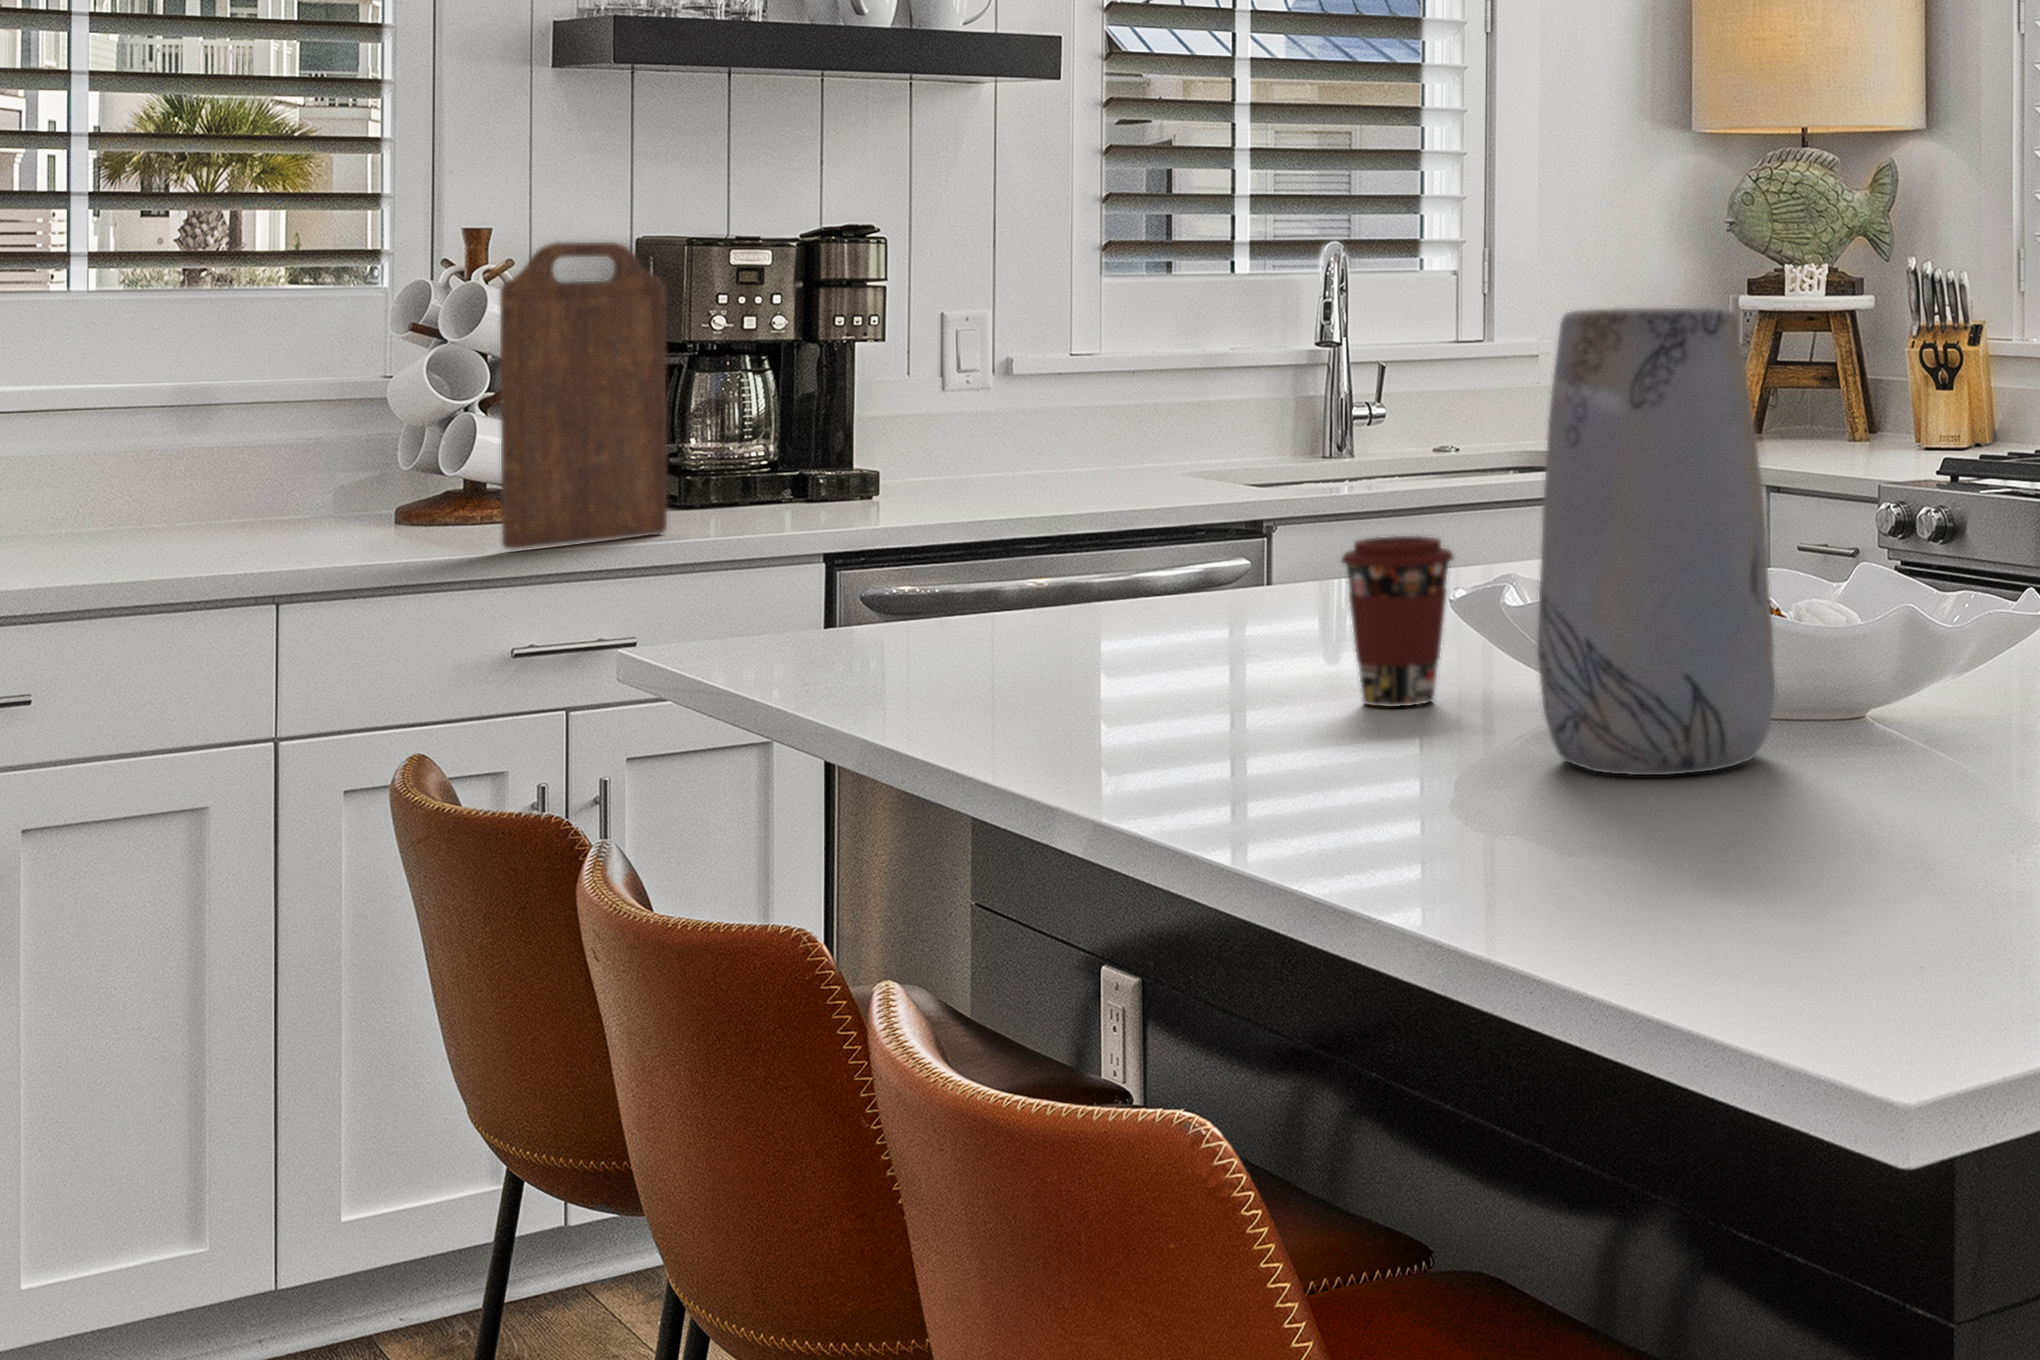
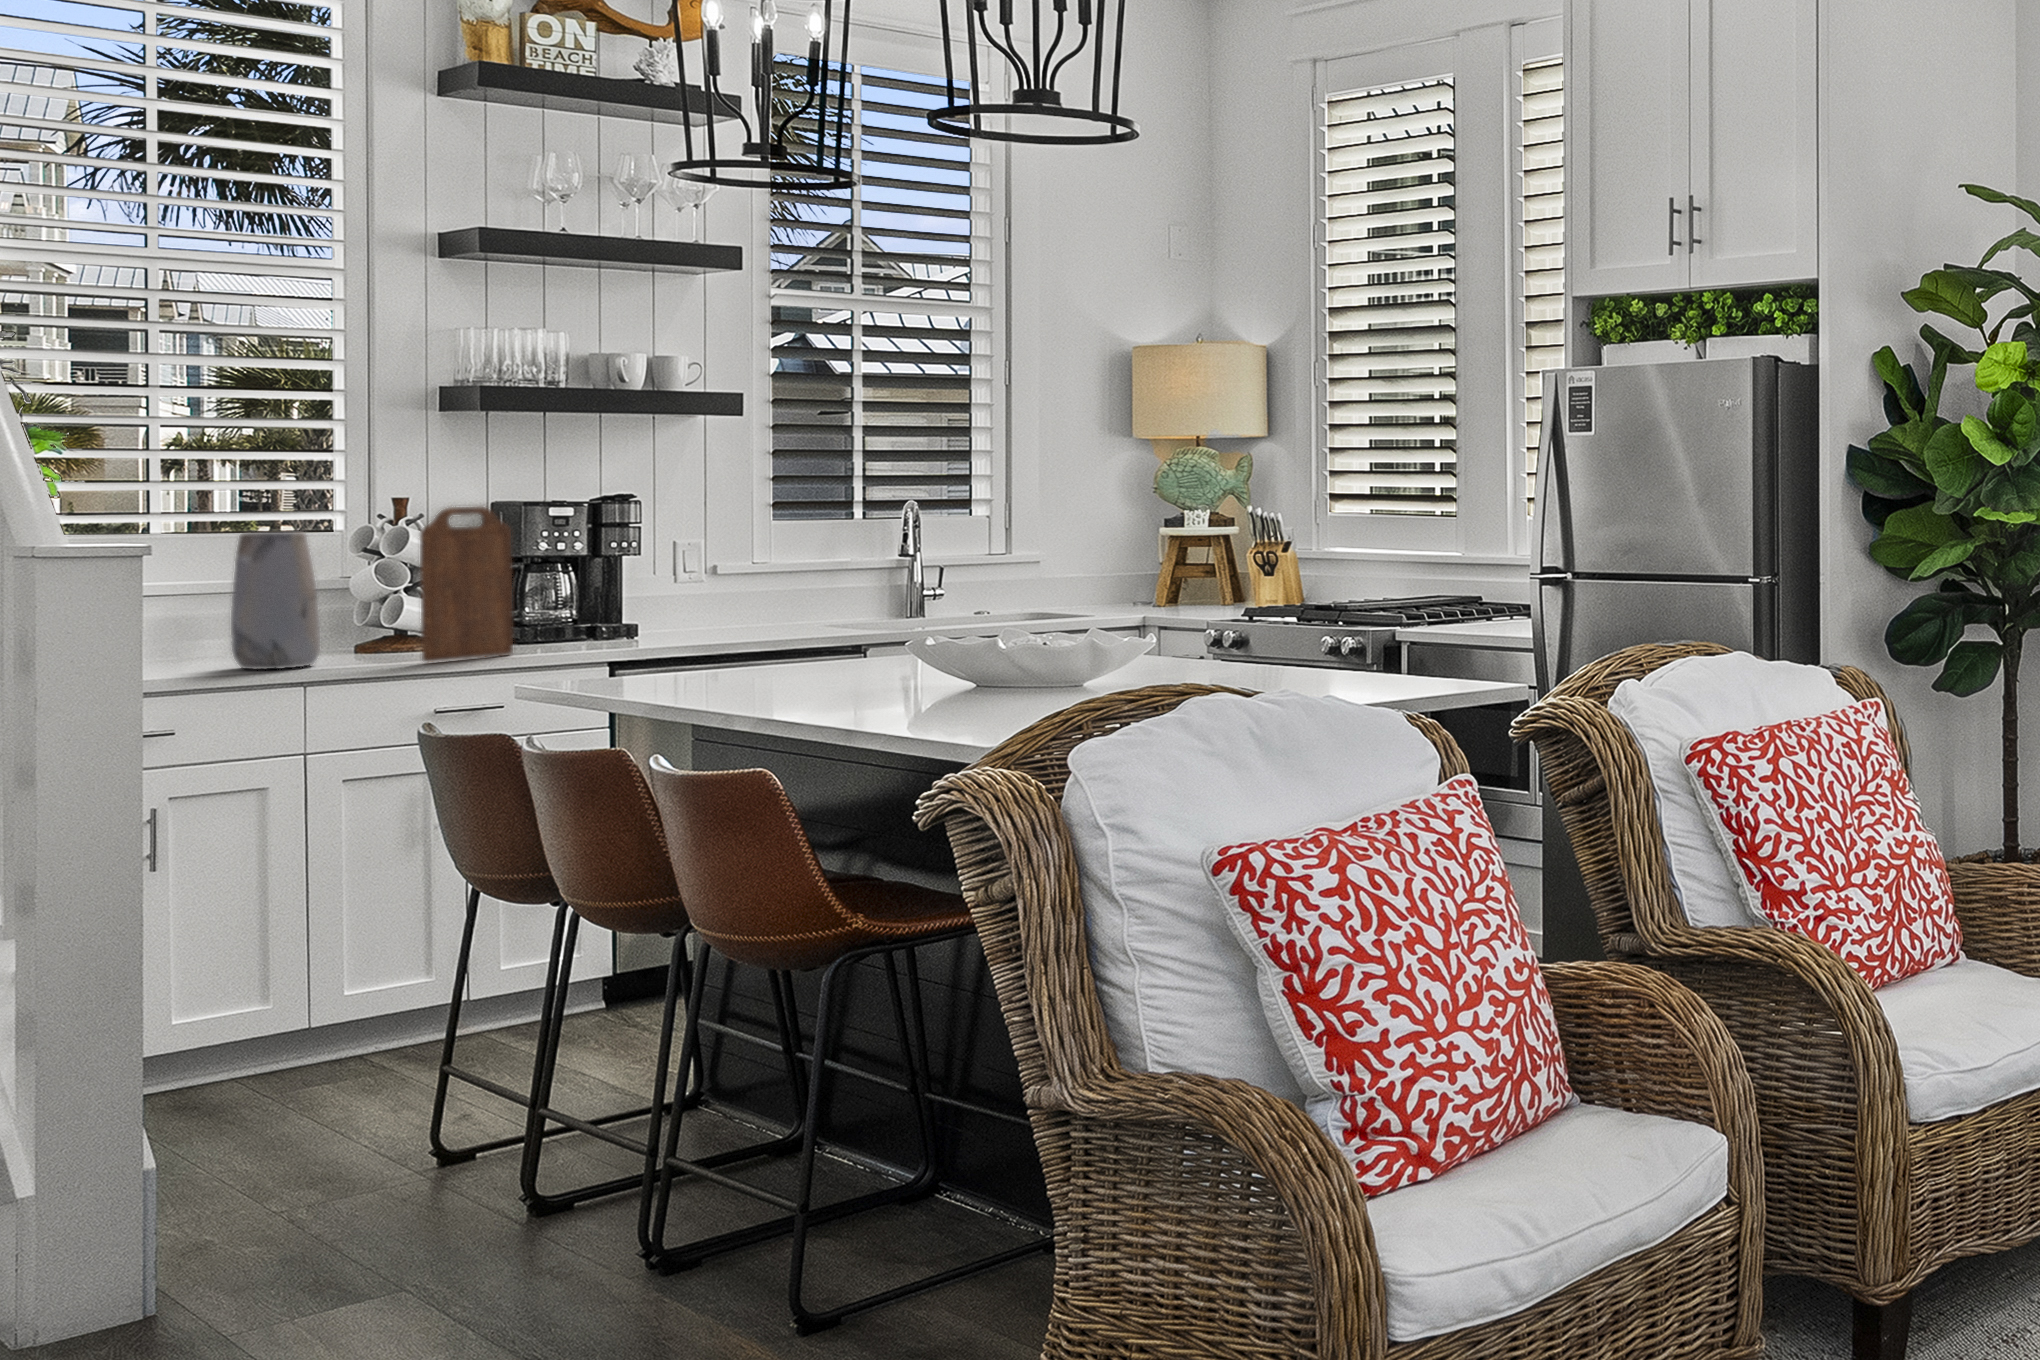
vase: present [1537,308,1775,775] -> present [231,532,320,669]
coffee cup: present [1342,536,1453,707] -> none [820,629,871,697]

